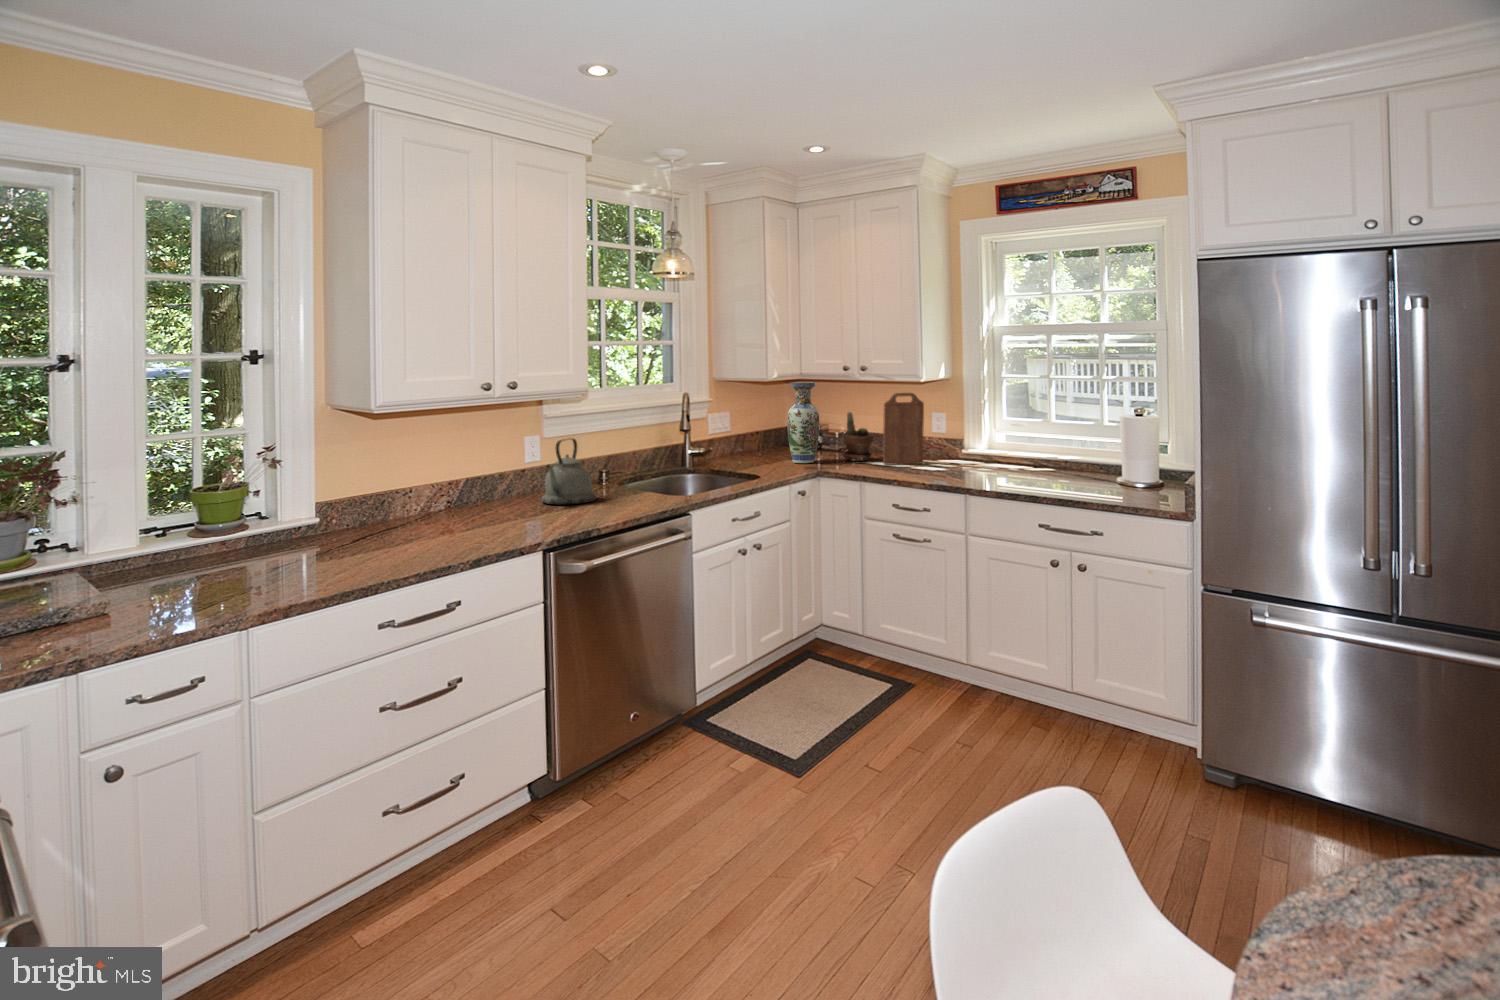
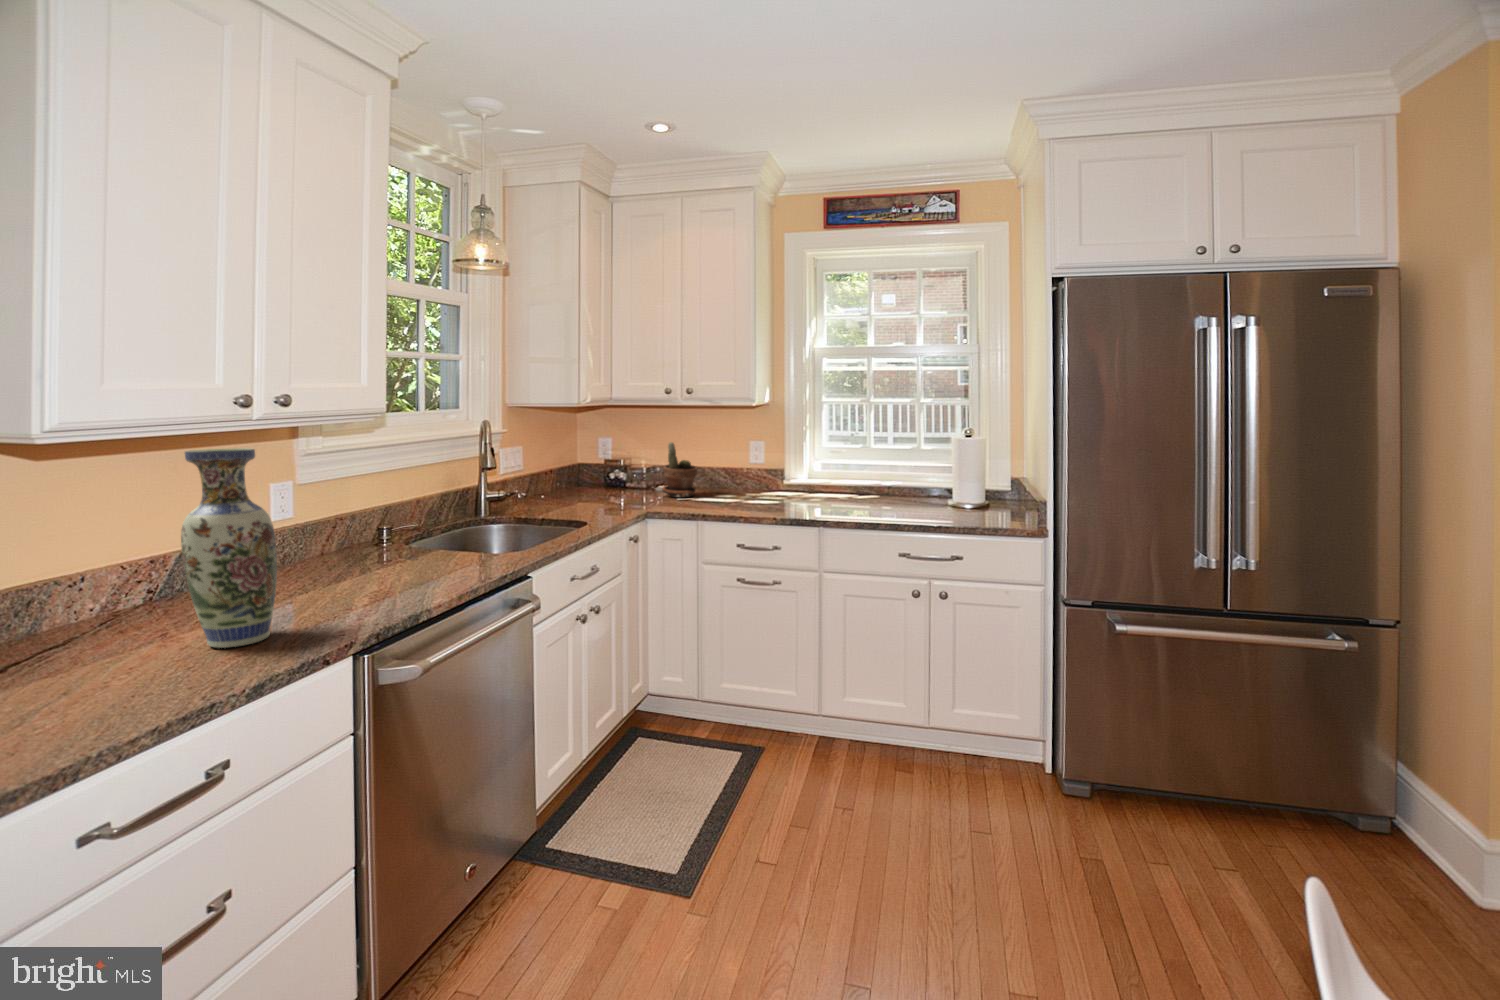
vase: present [787,382,820,463] -> present [181,448,277,648]
cutting board: present [883,393,924,465] -> none [713,419,754,500]
kettle: present [541,438,596,504] -> none [304,484,390,579]

